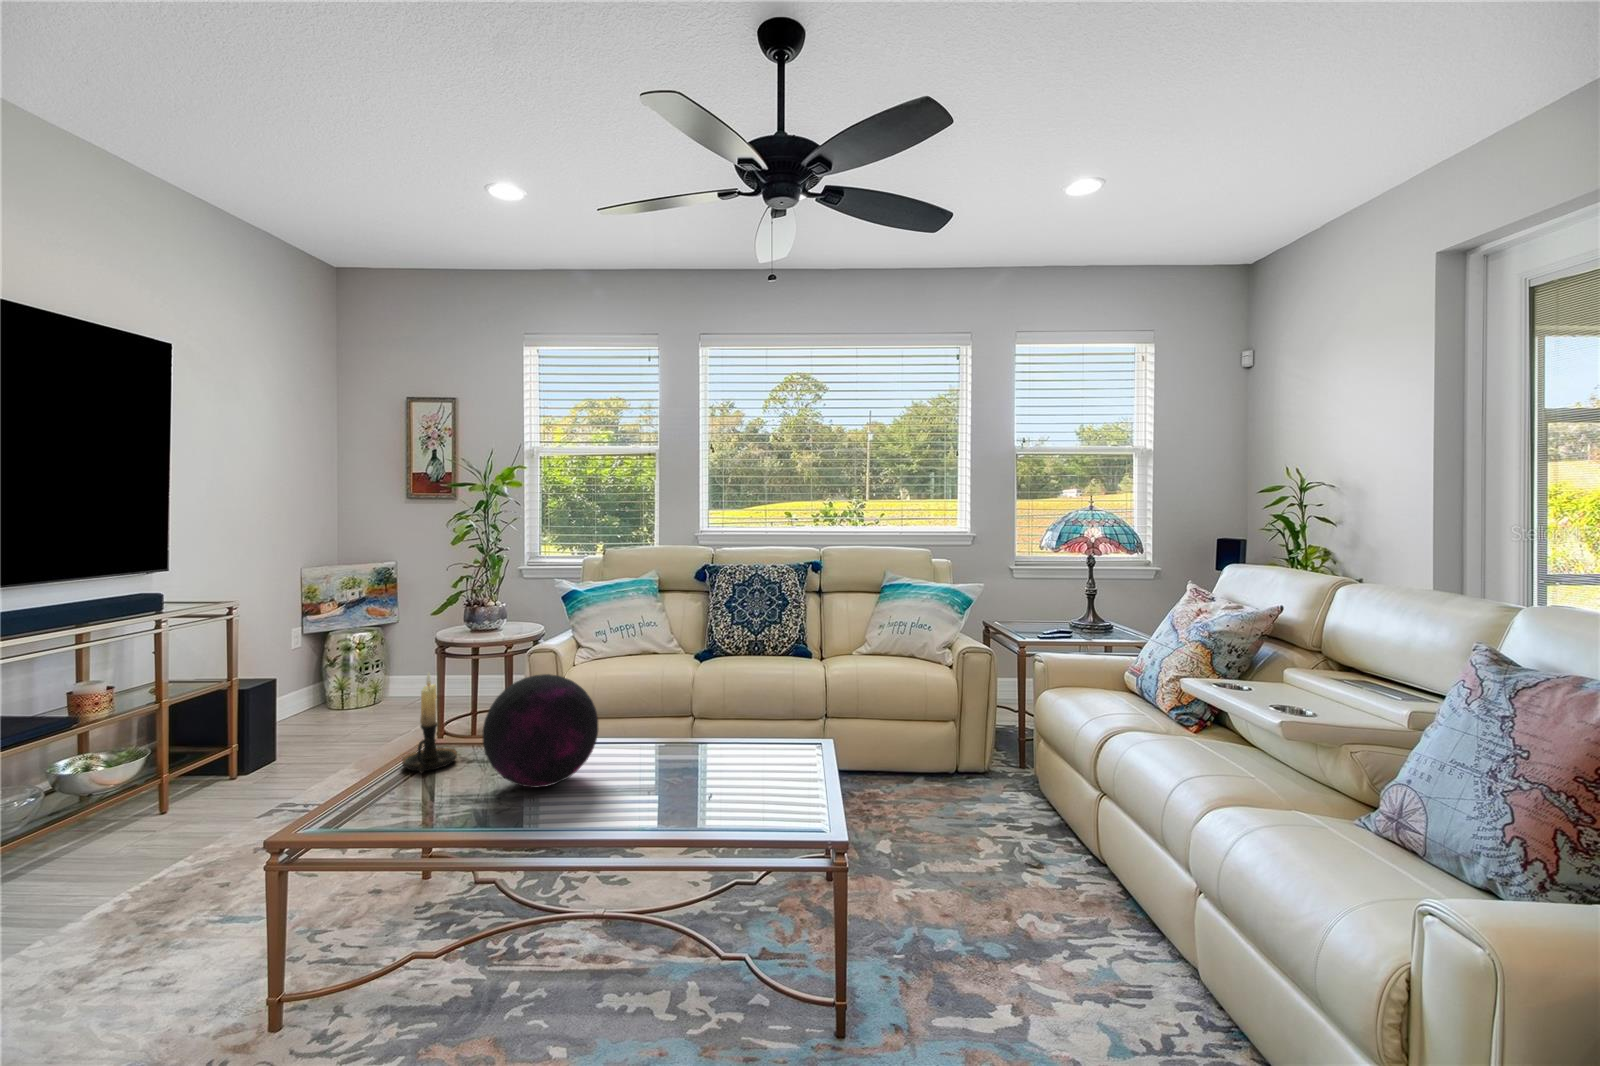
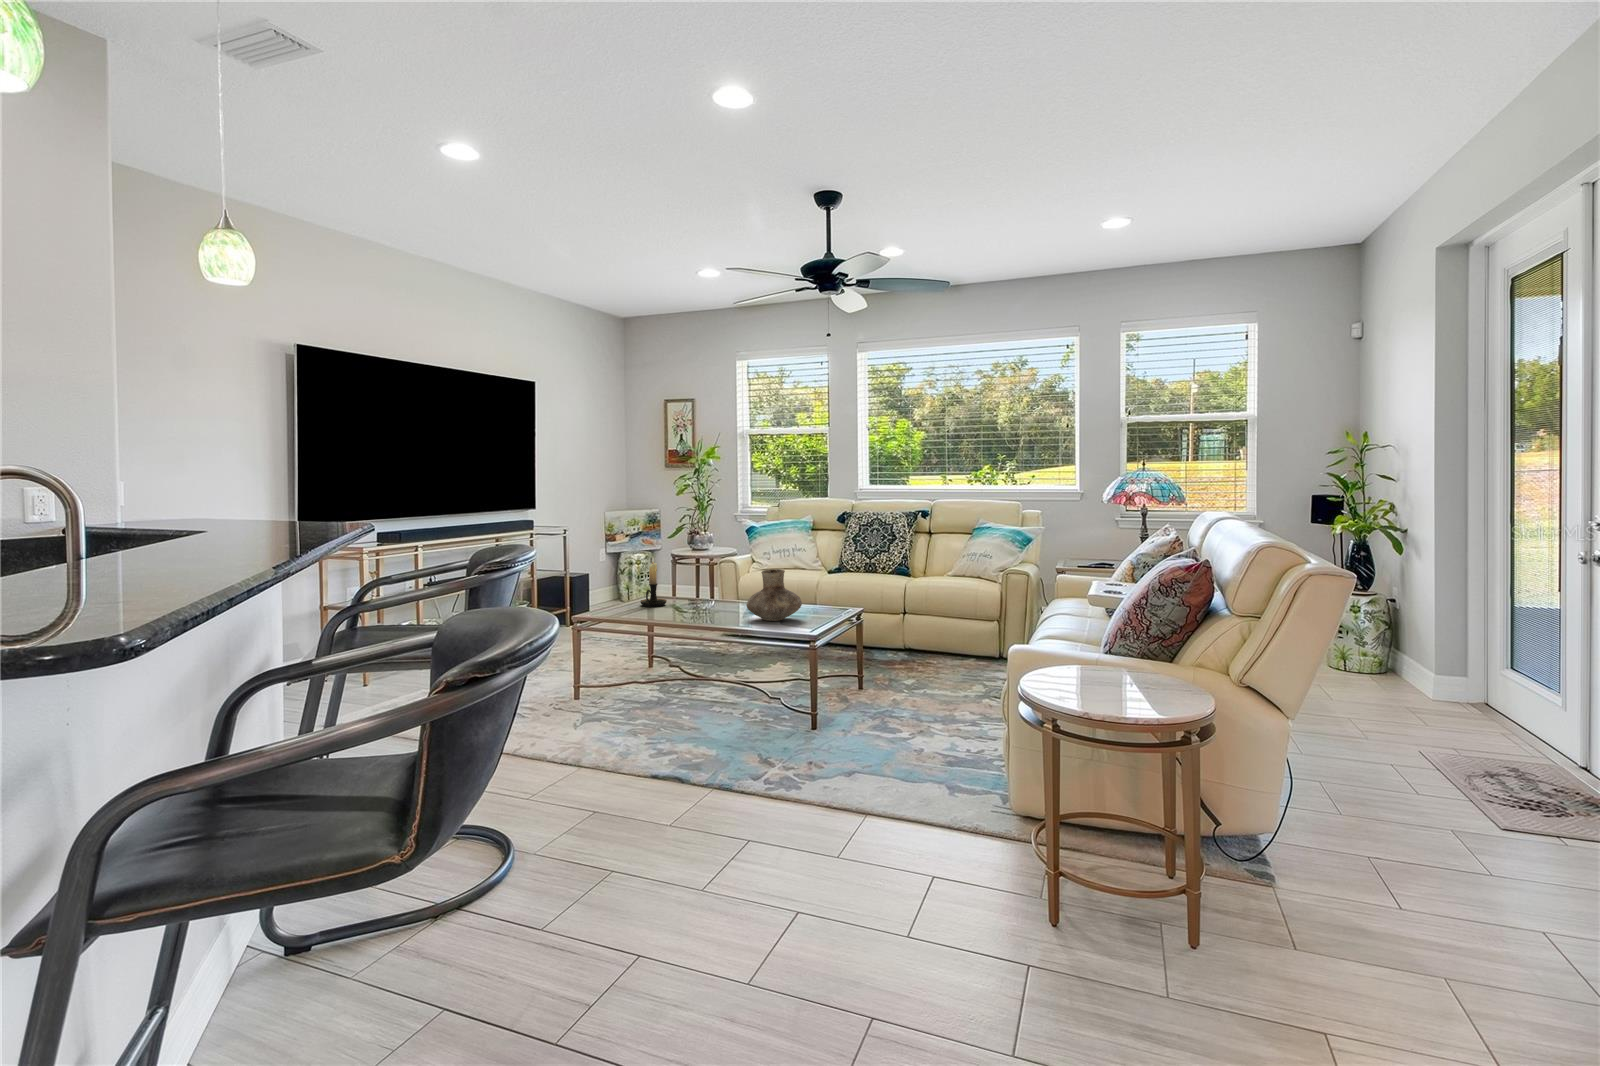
decorative orb: present [482,674,598,788] -> none [672,557,729,613]
vase: none [649,692,754,796] -> present [746,569,802,621]

